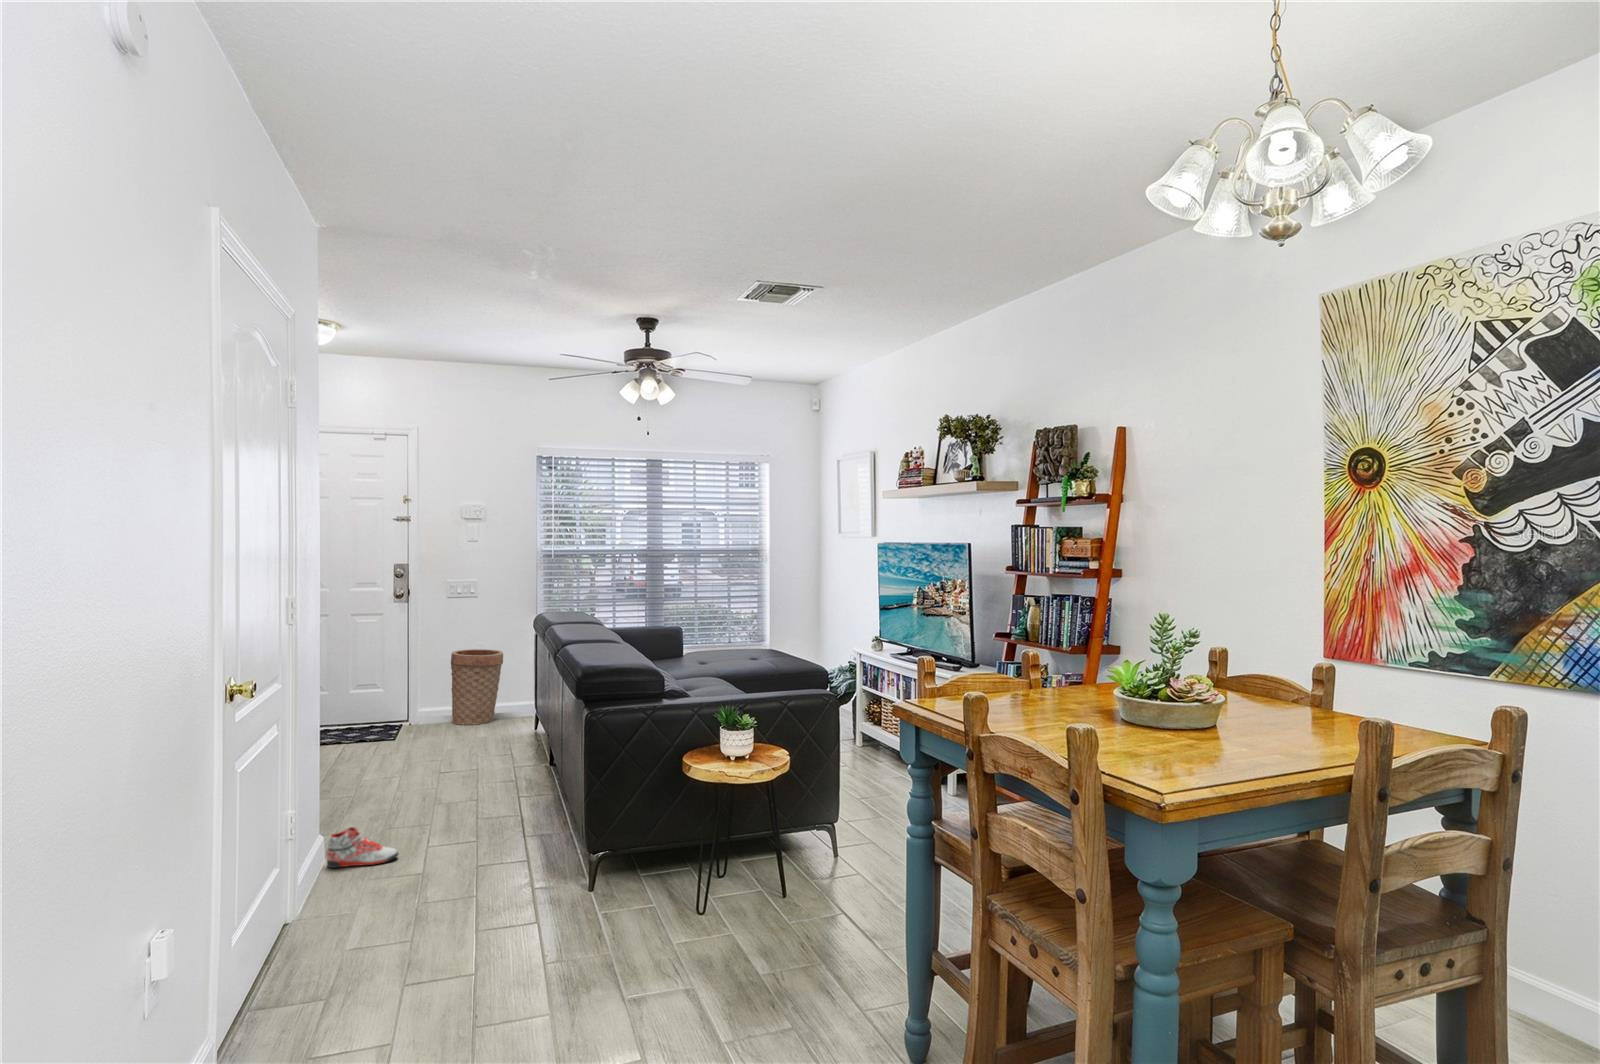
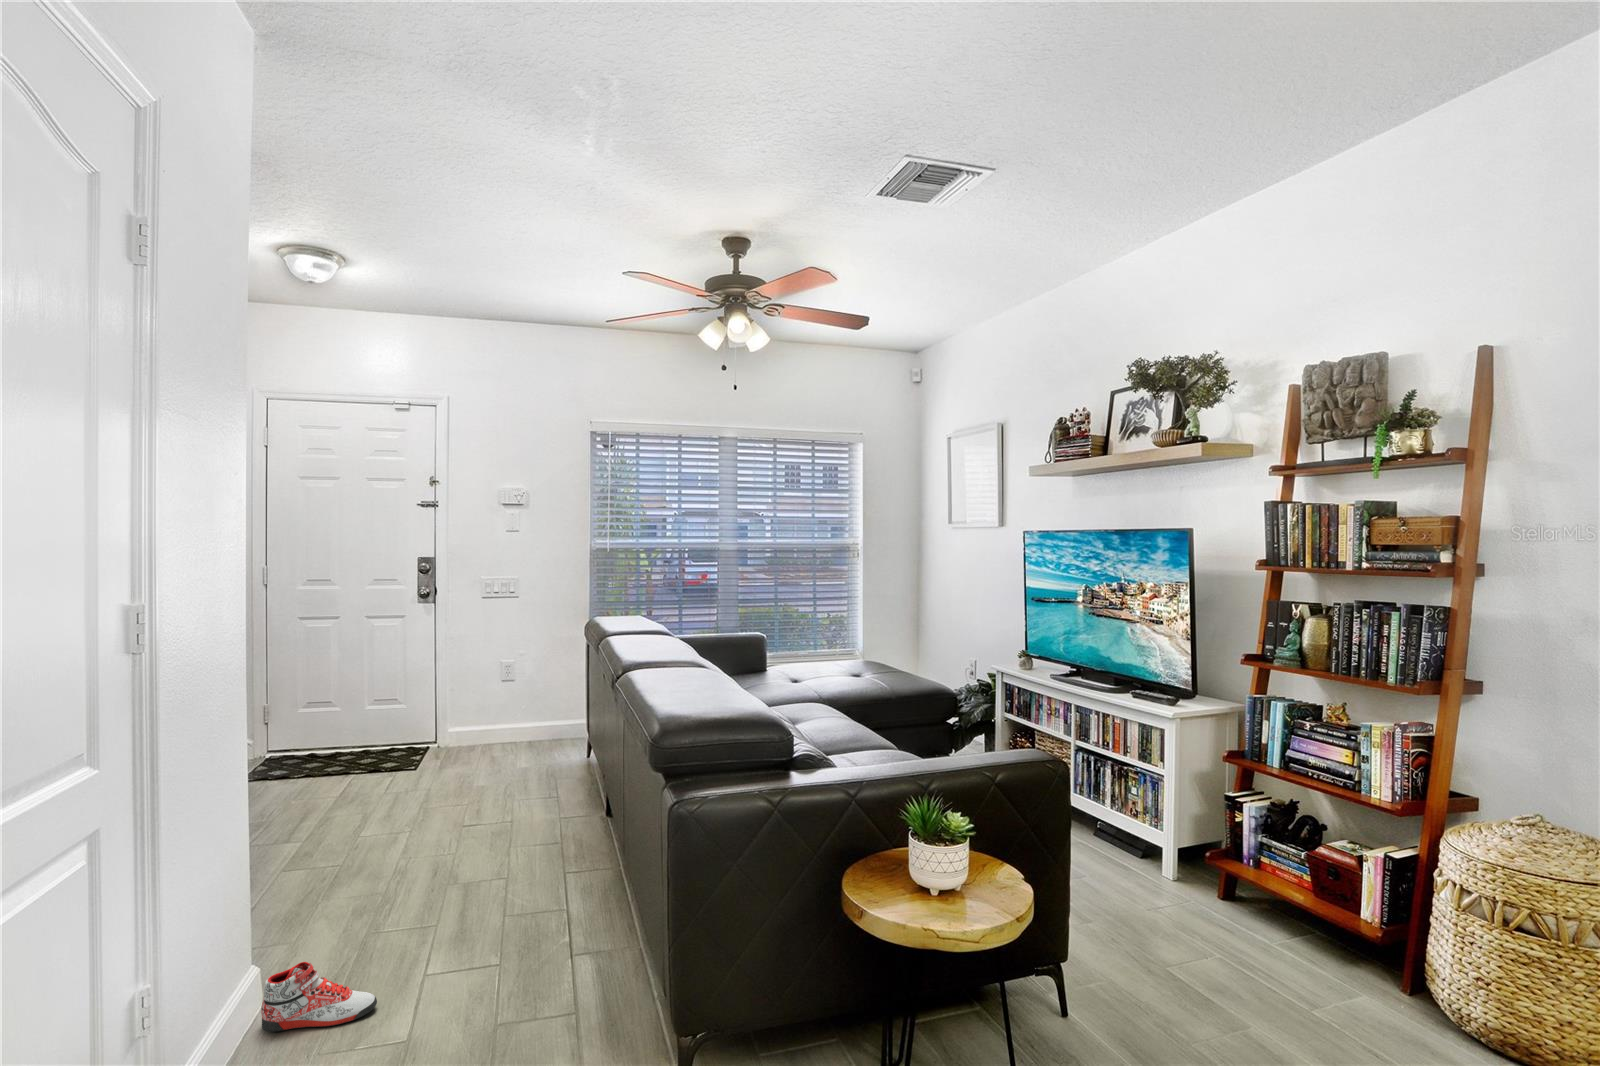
basket: present [451,649,503,725] -> none [487,661,550,753]

